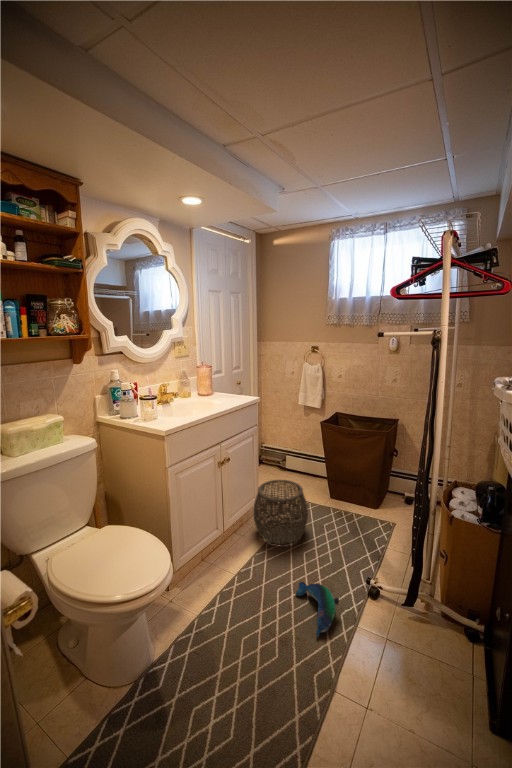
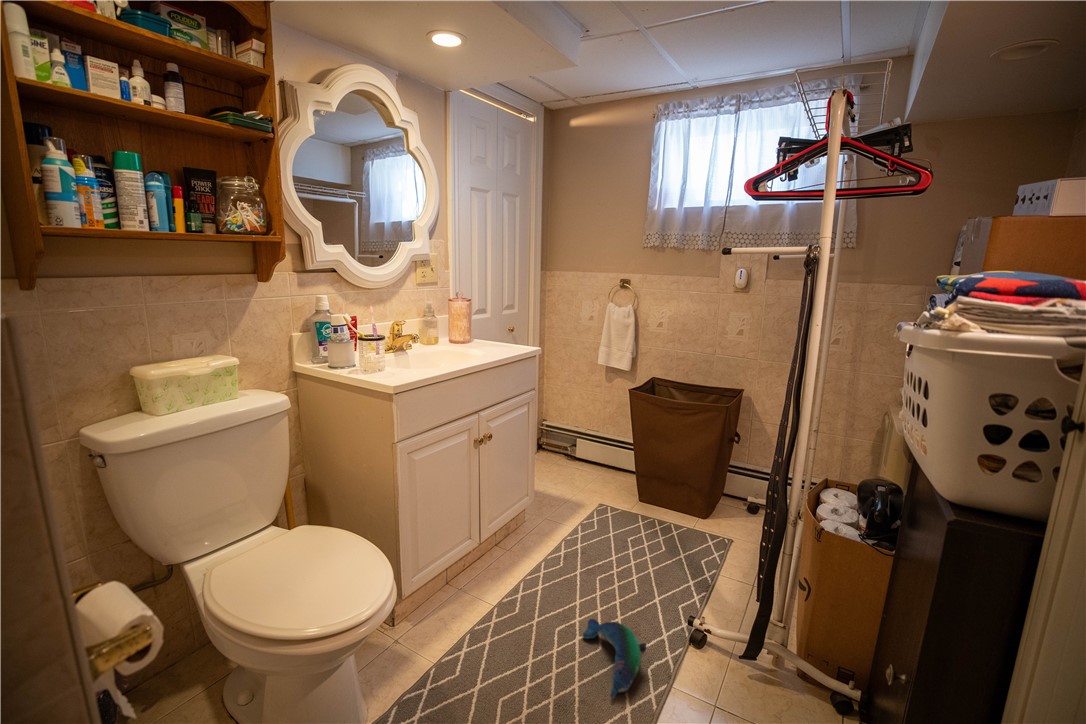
woven basket: present [253,480,308,544] -> none [525,471,606,566]

